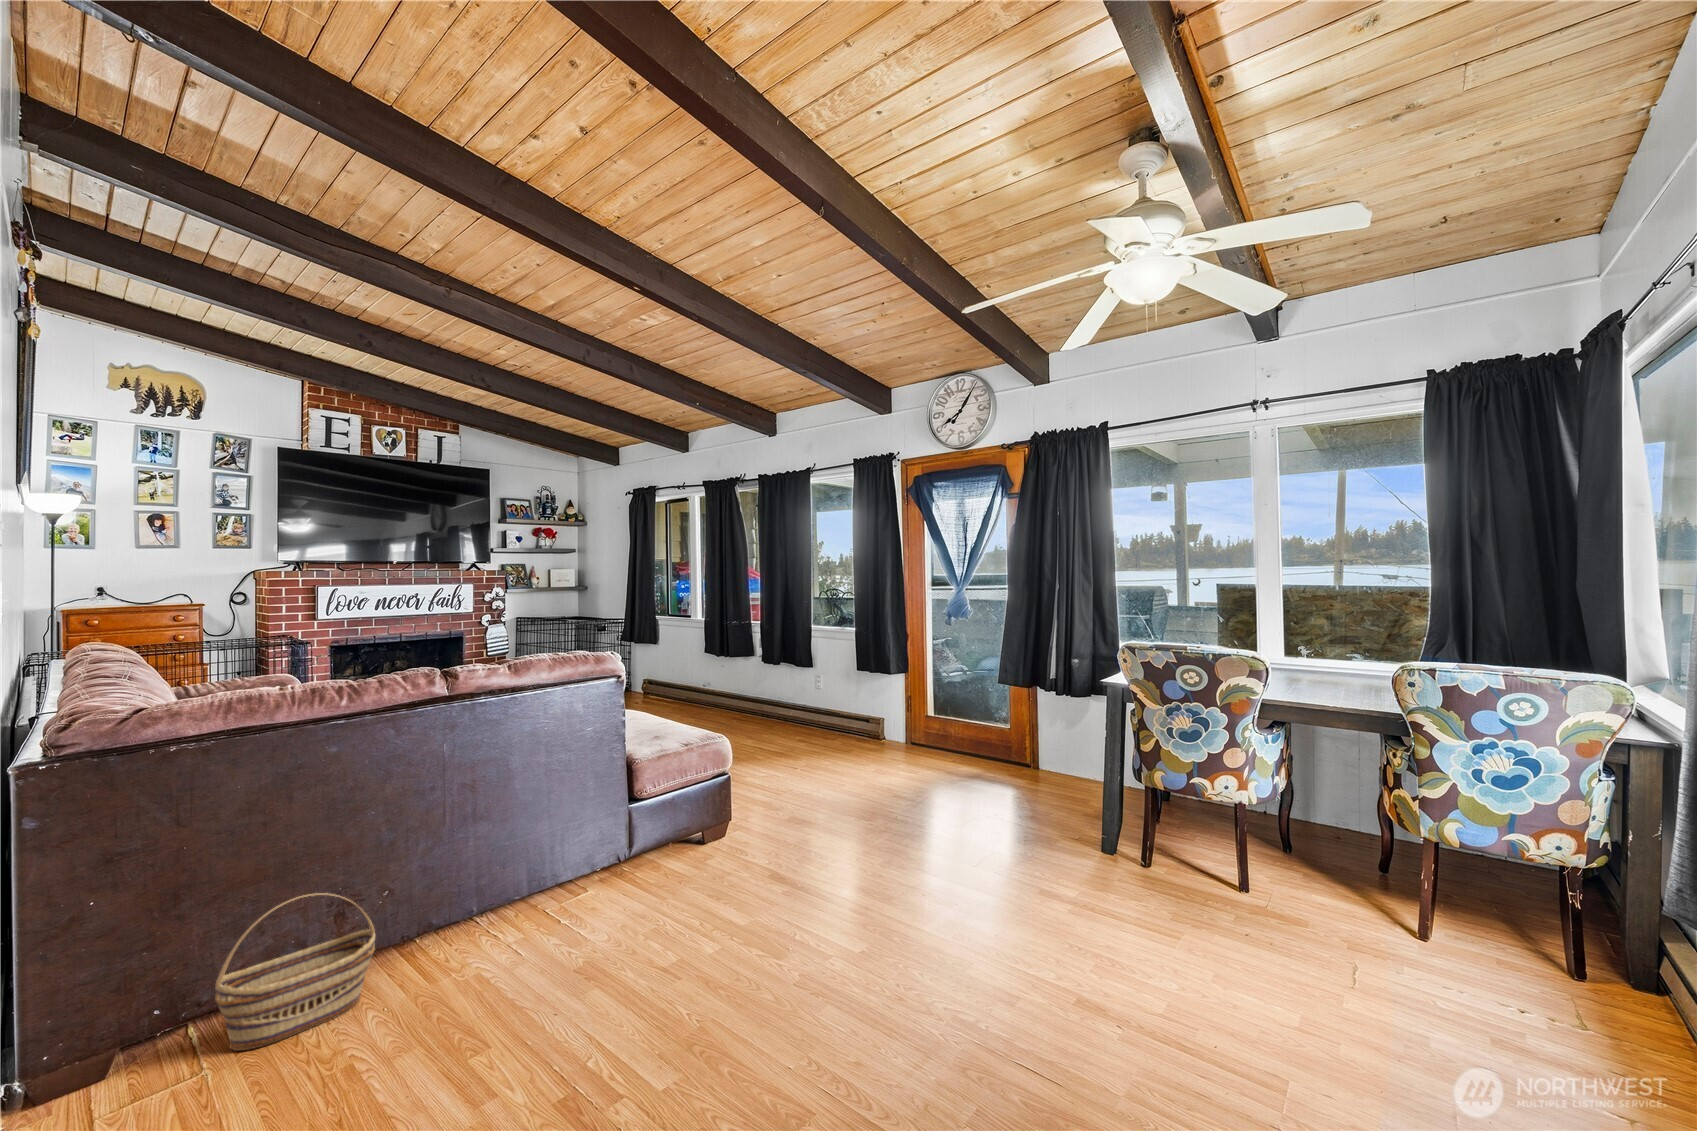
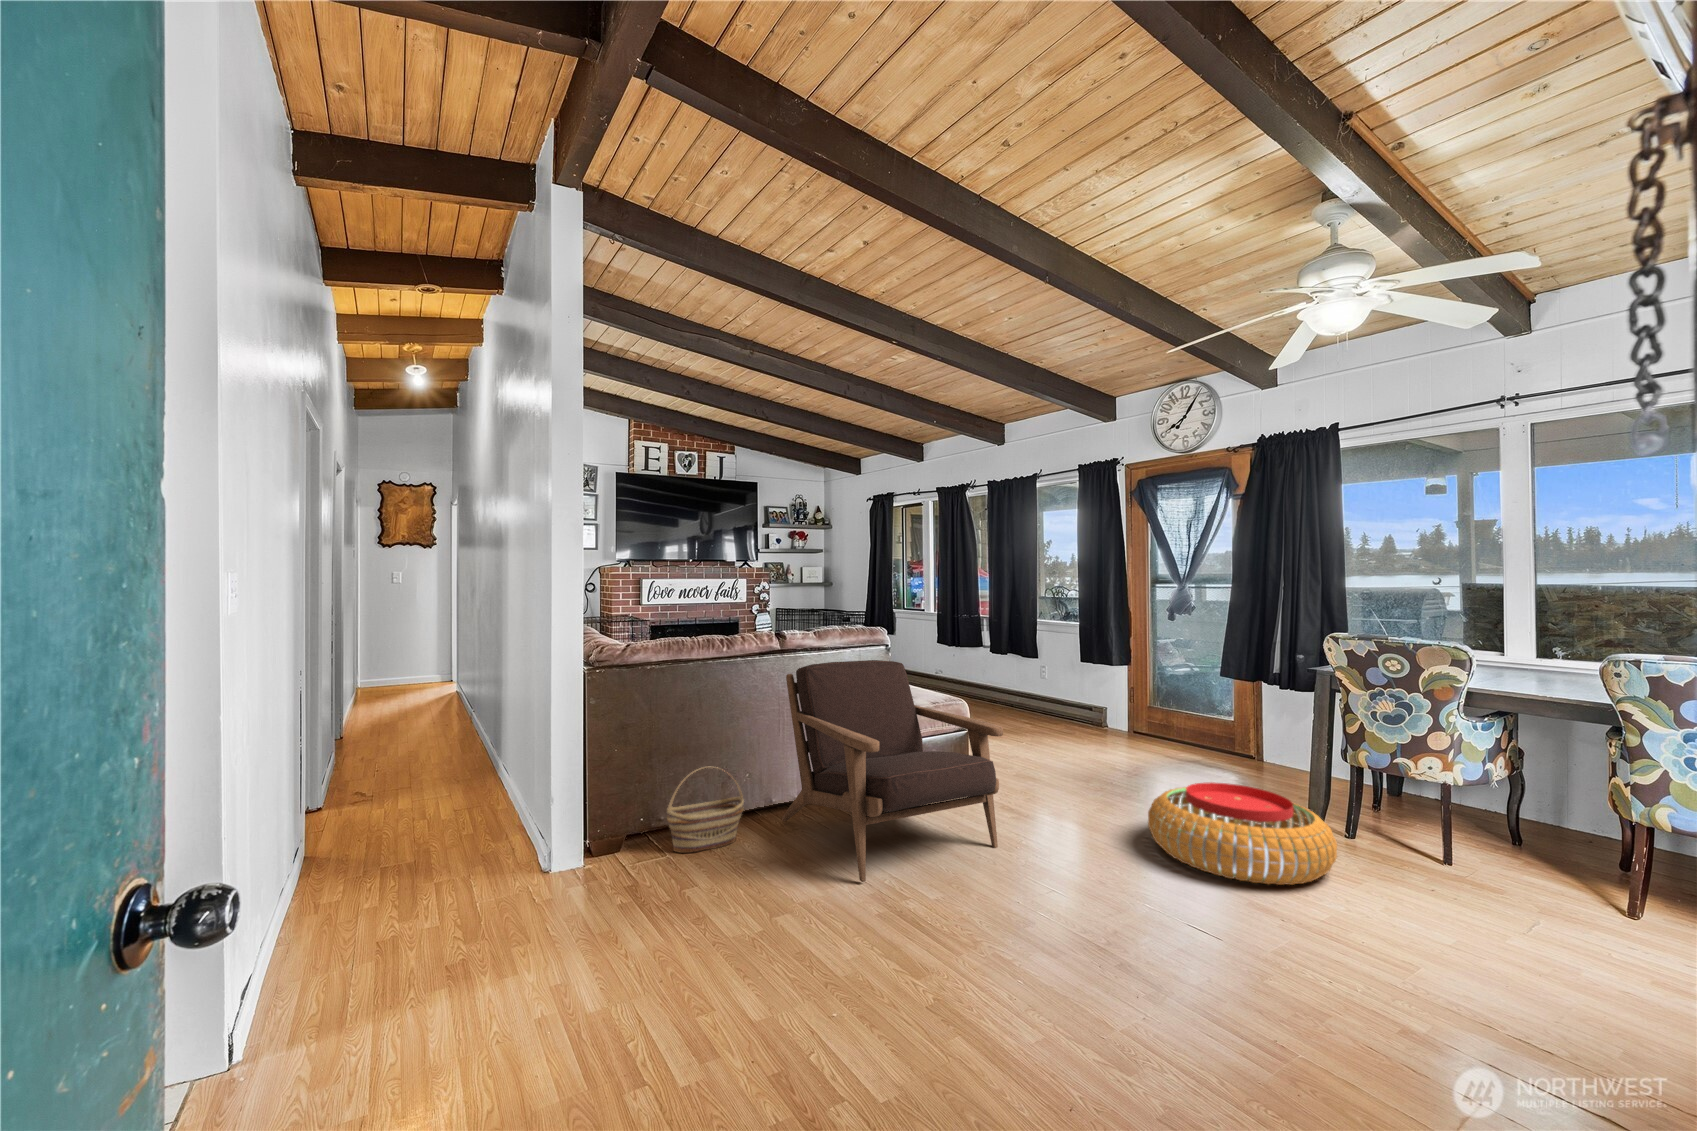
armchair: none [451,699,769,1059] -> present [782,660,1003,882]
pouf: none [943,822,1148,955] -> present [1148,782,1337,885]

